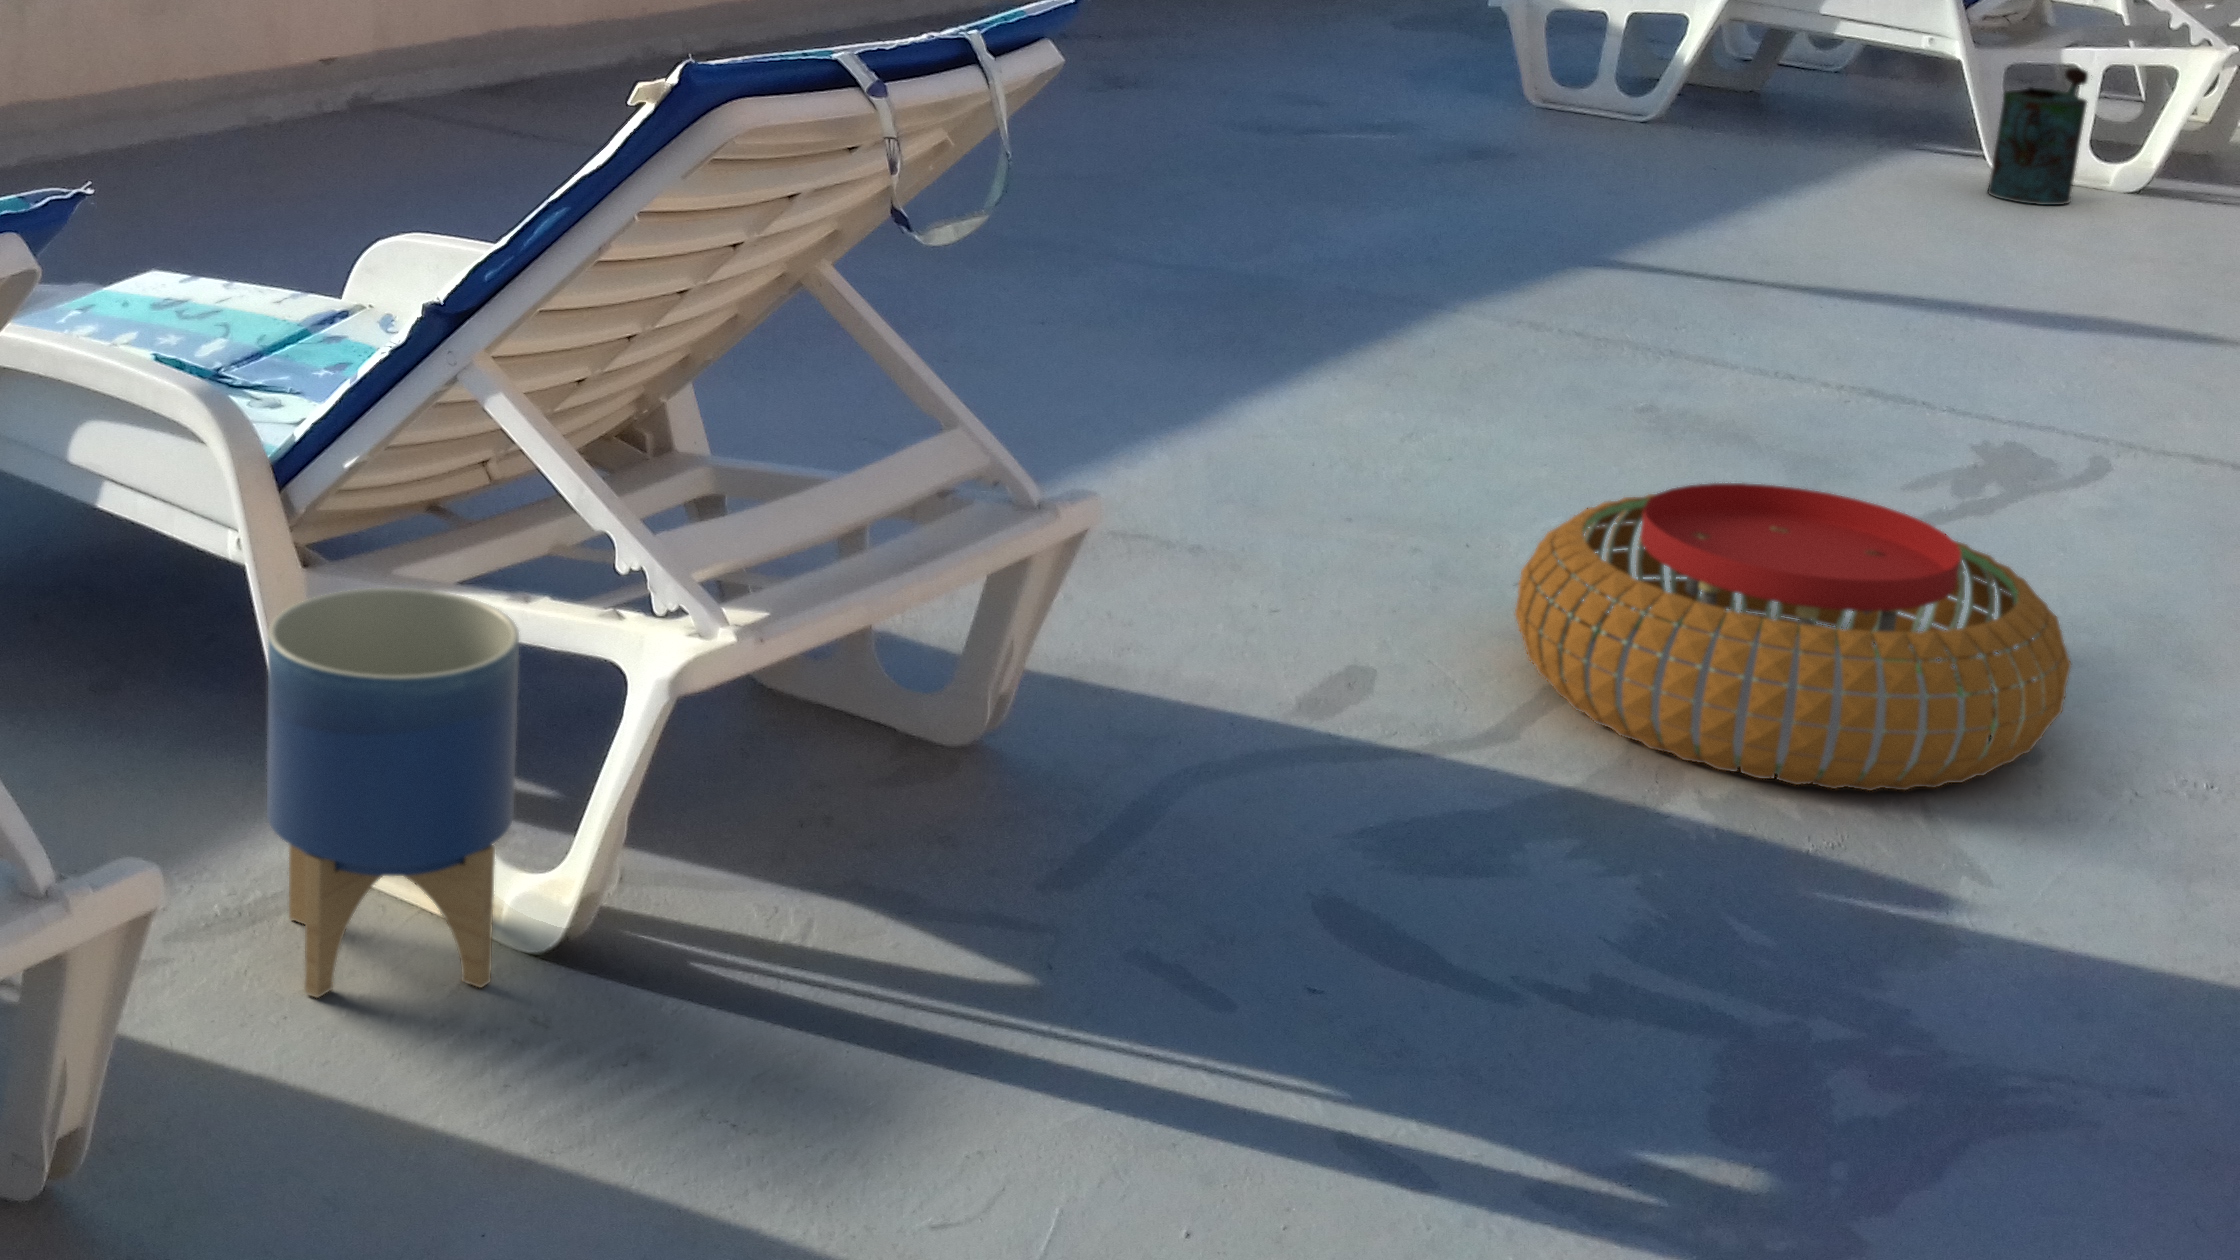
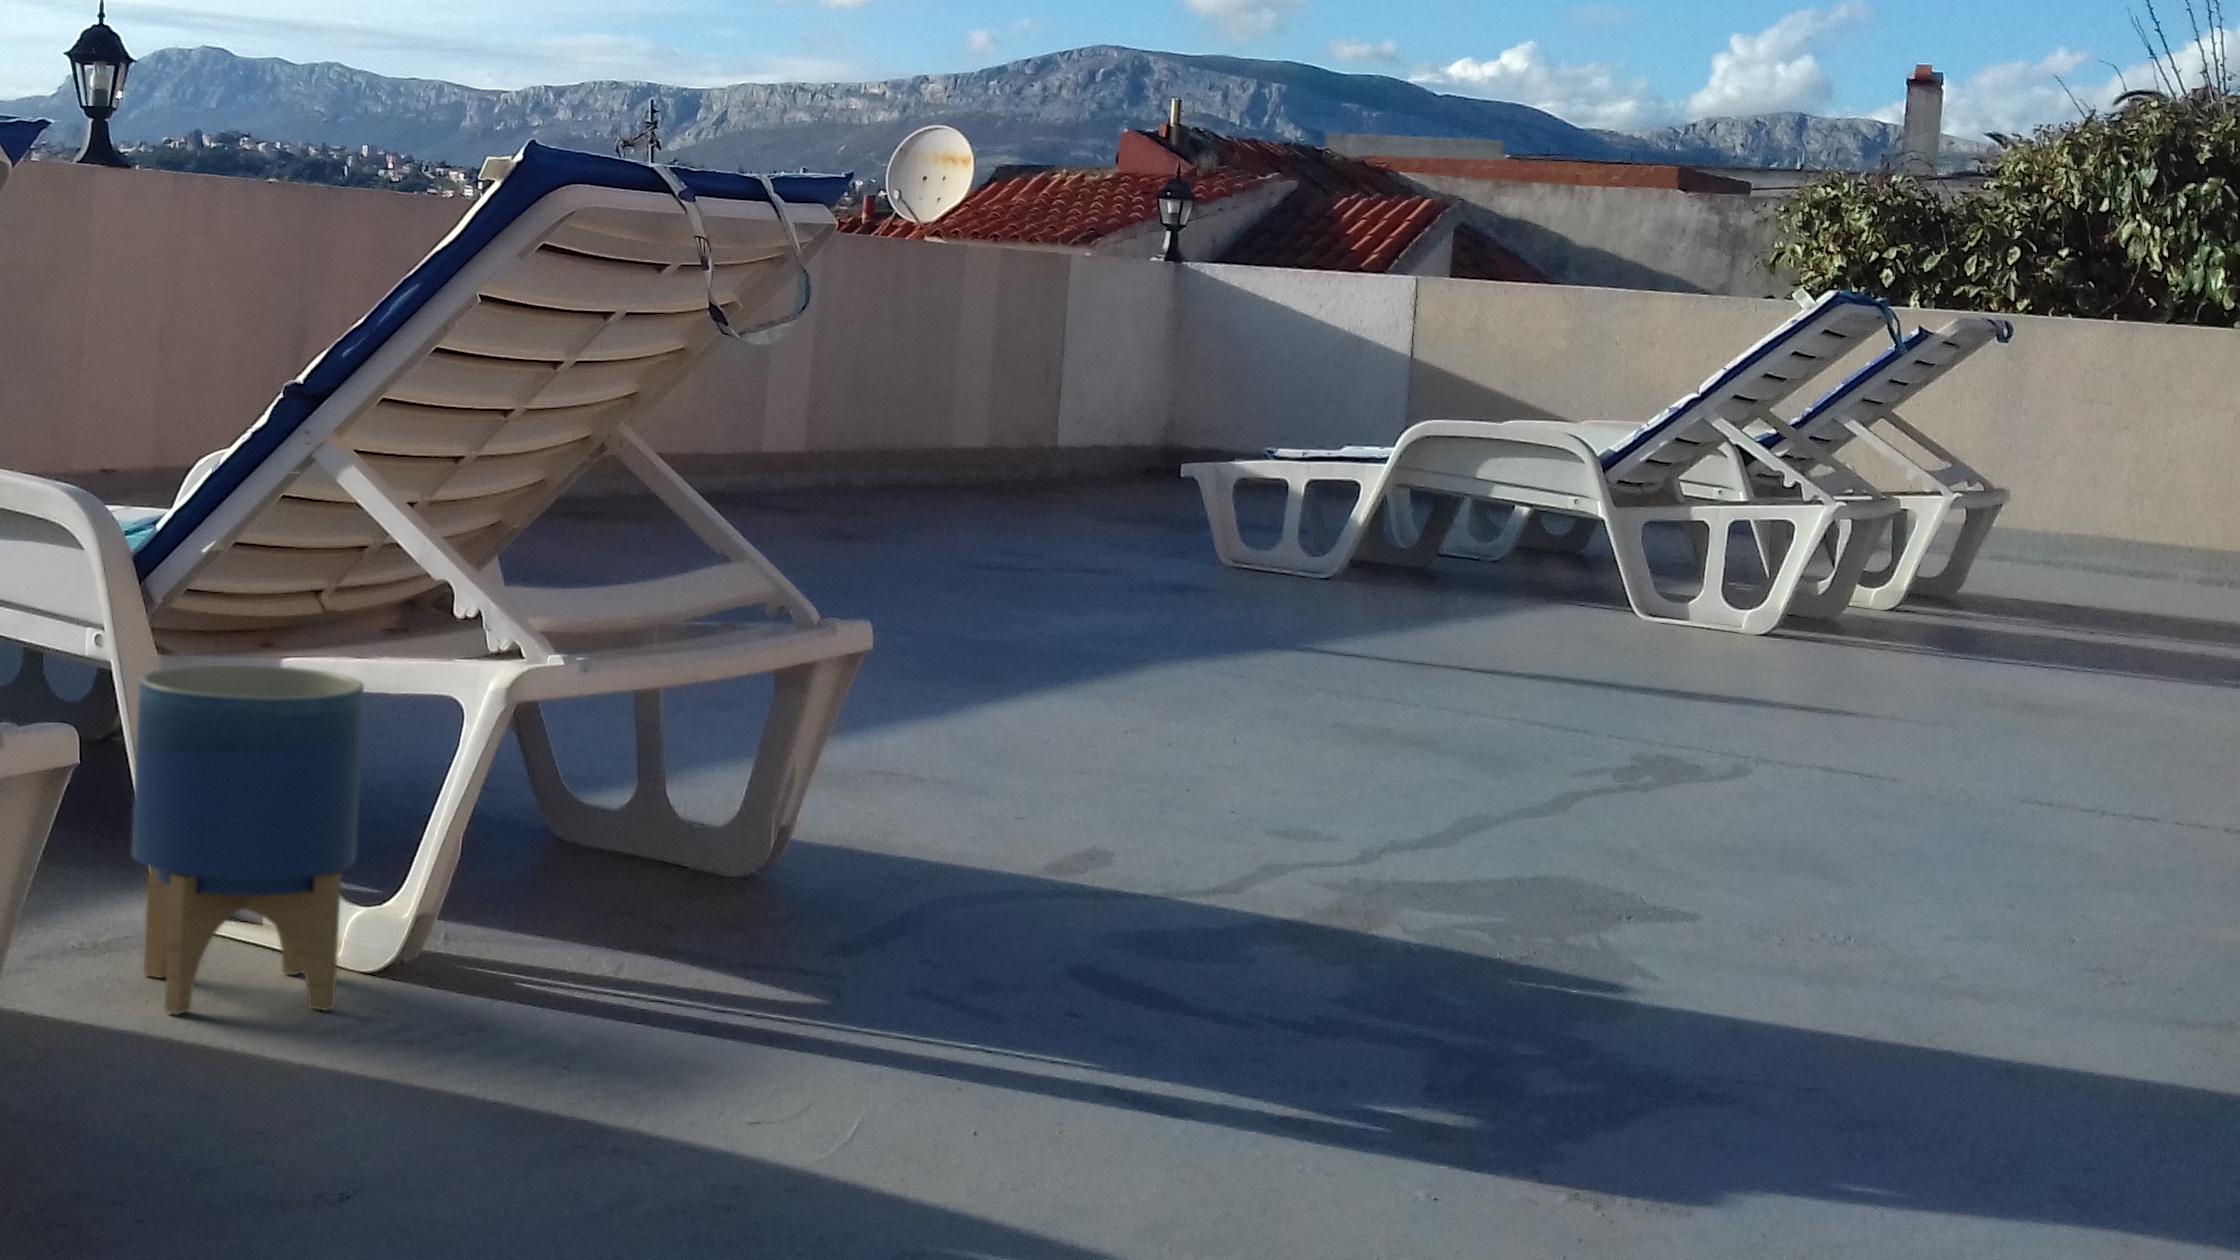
watering can: present [1988,68,2088,205] -> none [1636,518,1718,635]
pouf: present [1515,483,2071,791] -> none [1232,697,1711,924]

